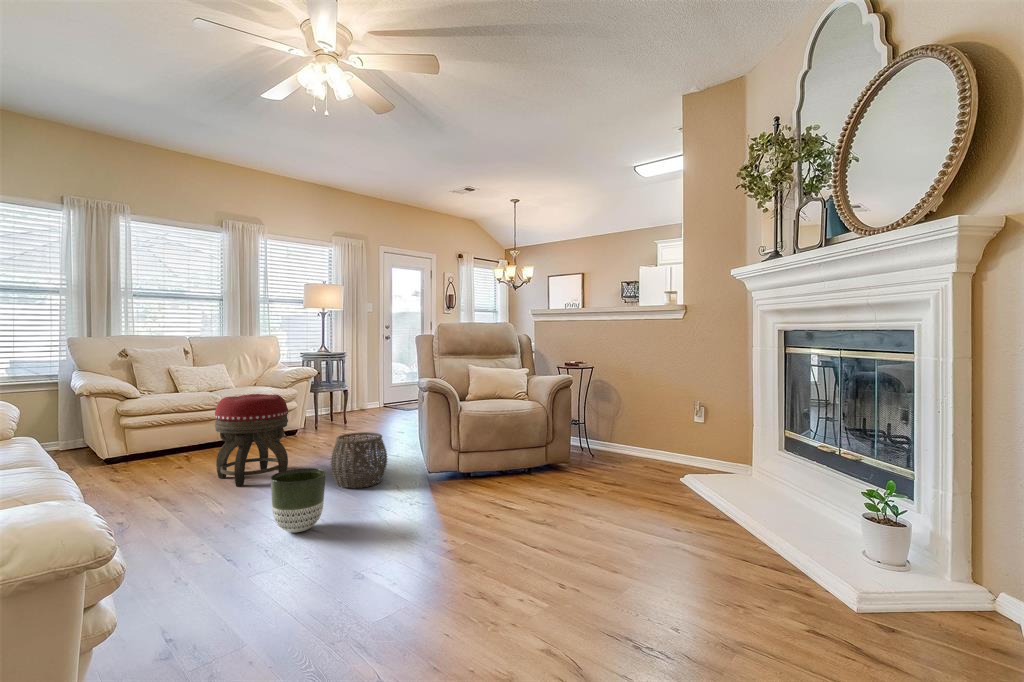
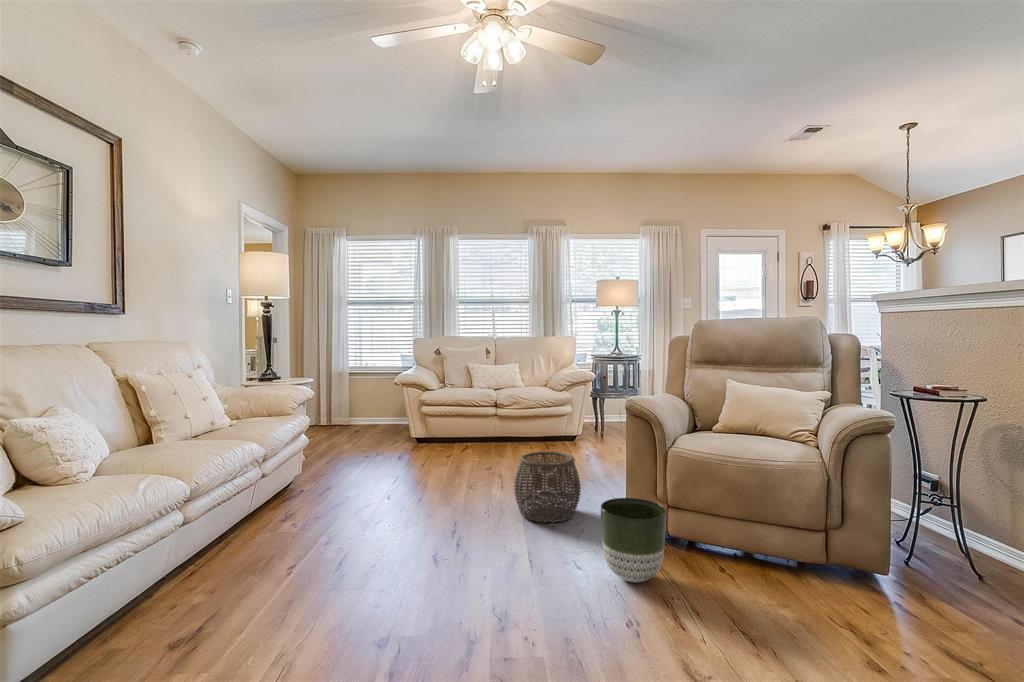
footstool: present [214,394,288,486] -> none [441,395,508,488]
planter: present [271,468,325,533] -> present [601,498,666,582]

